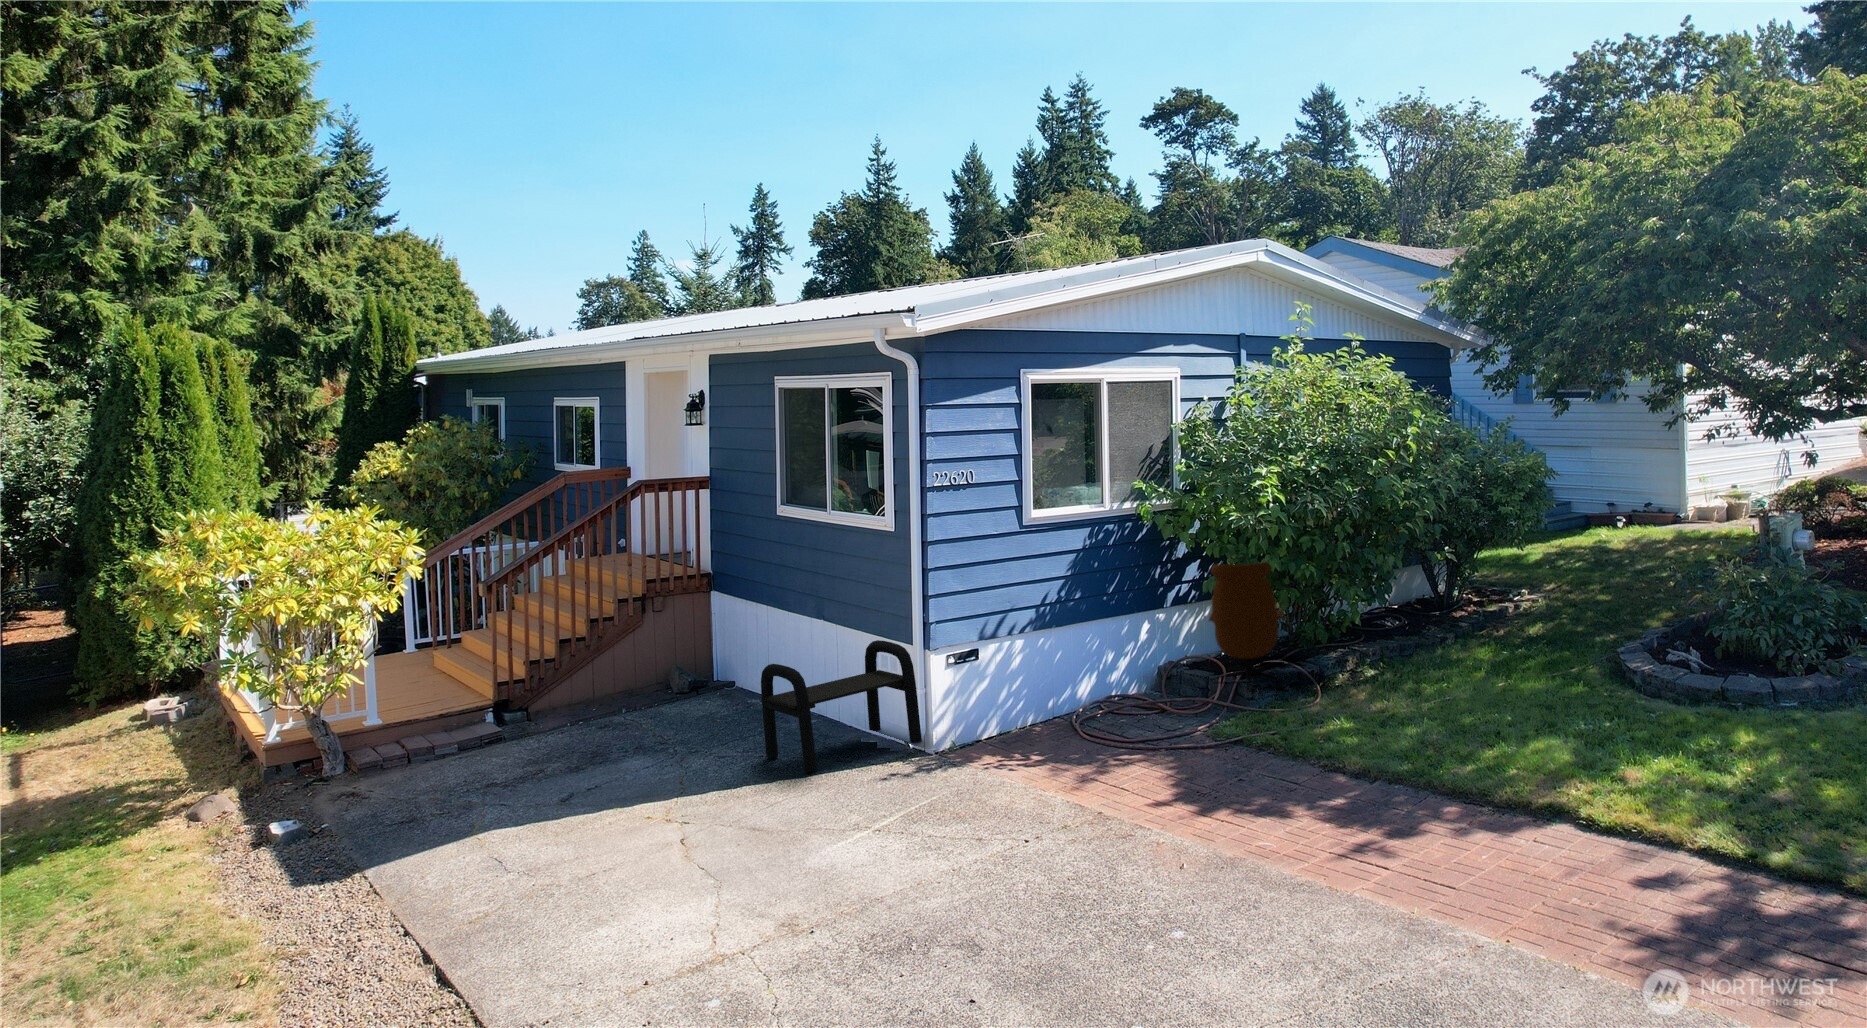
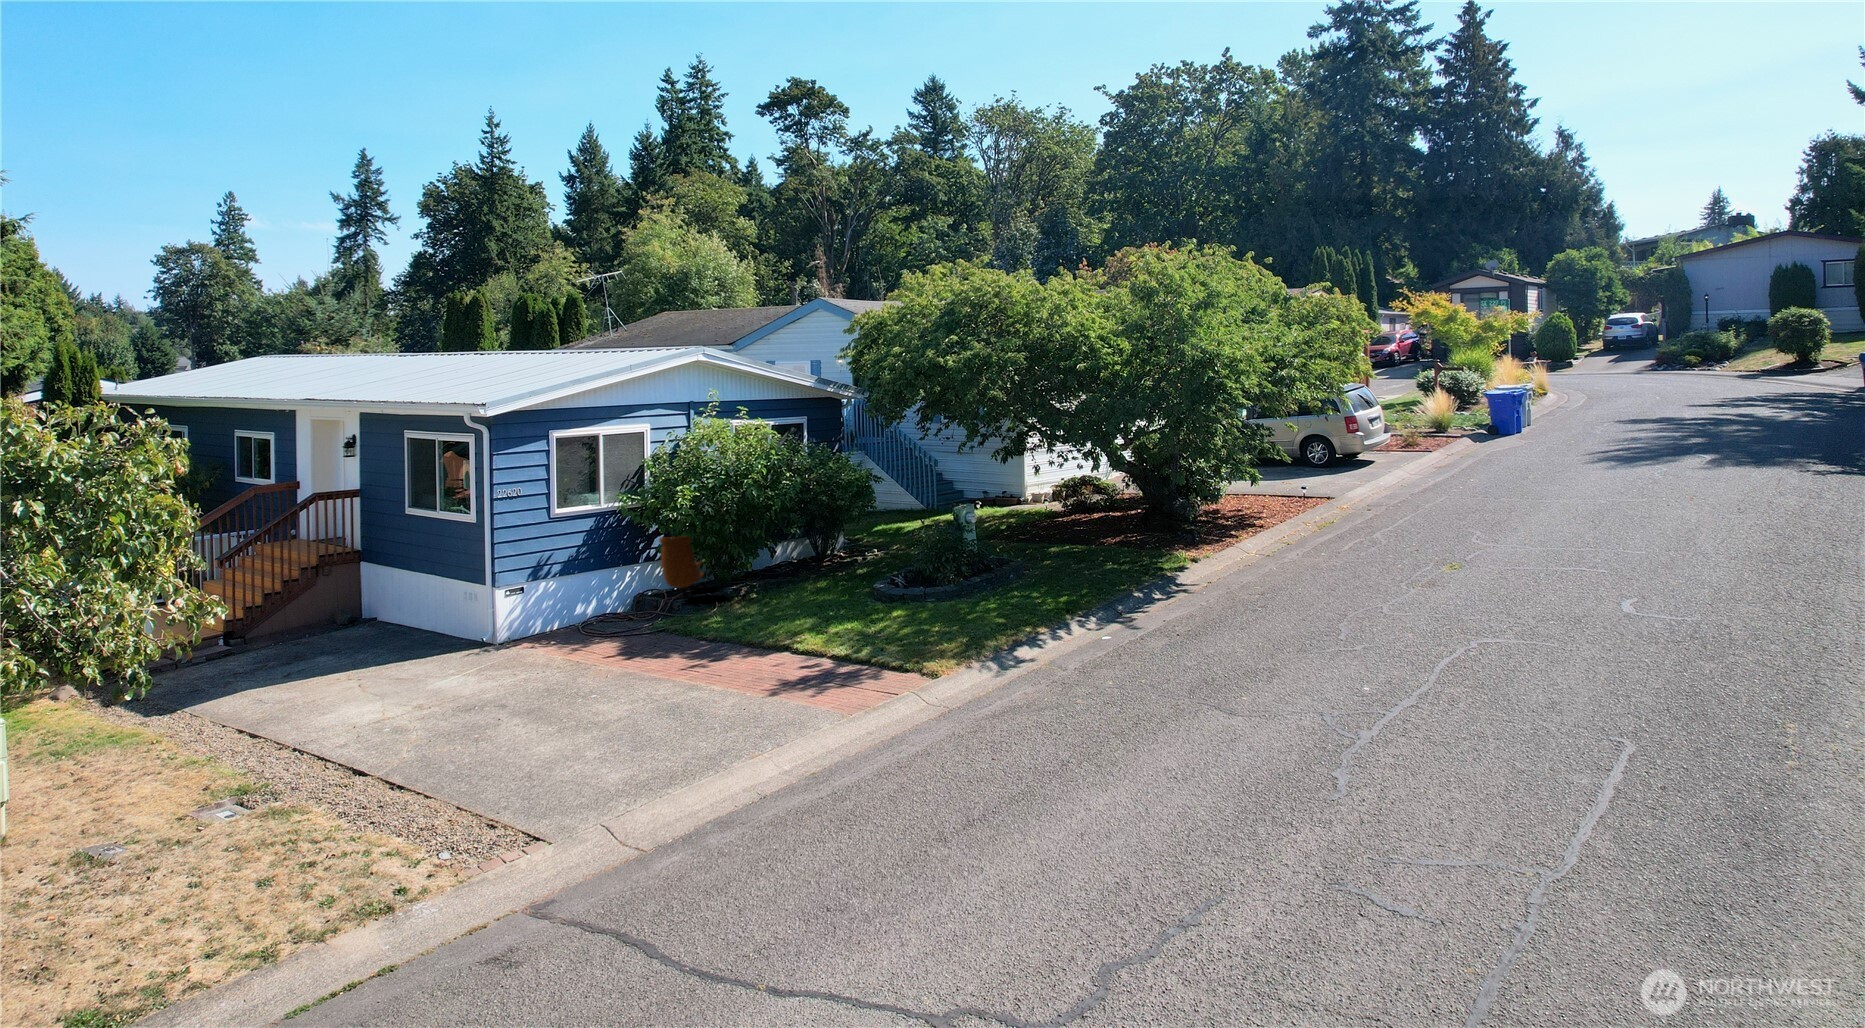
bench: present [761,640,922,773] -> none [395,584,493,656]

